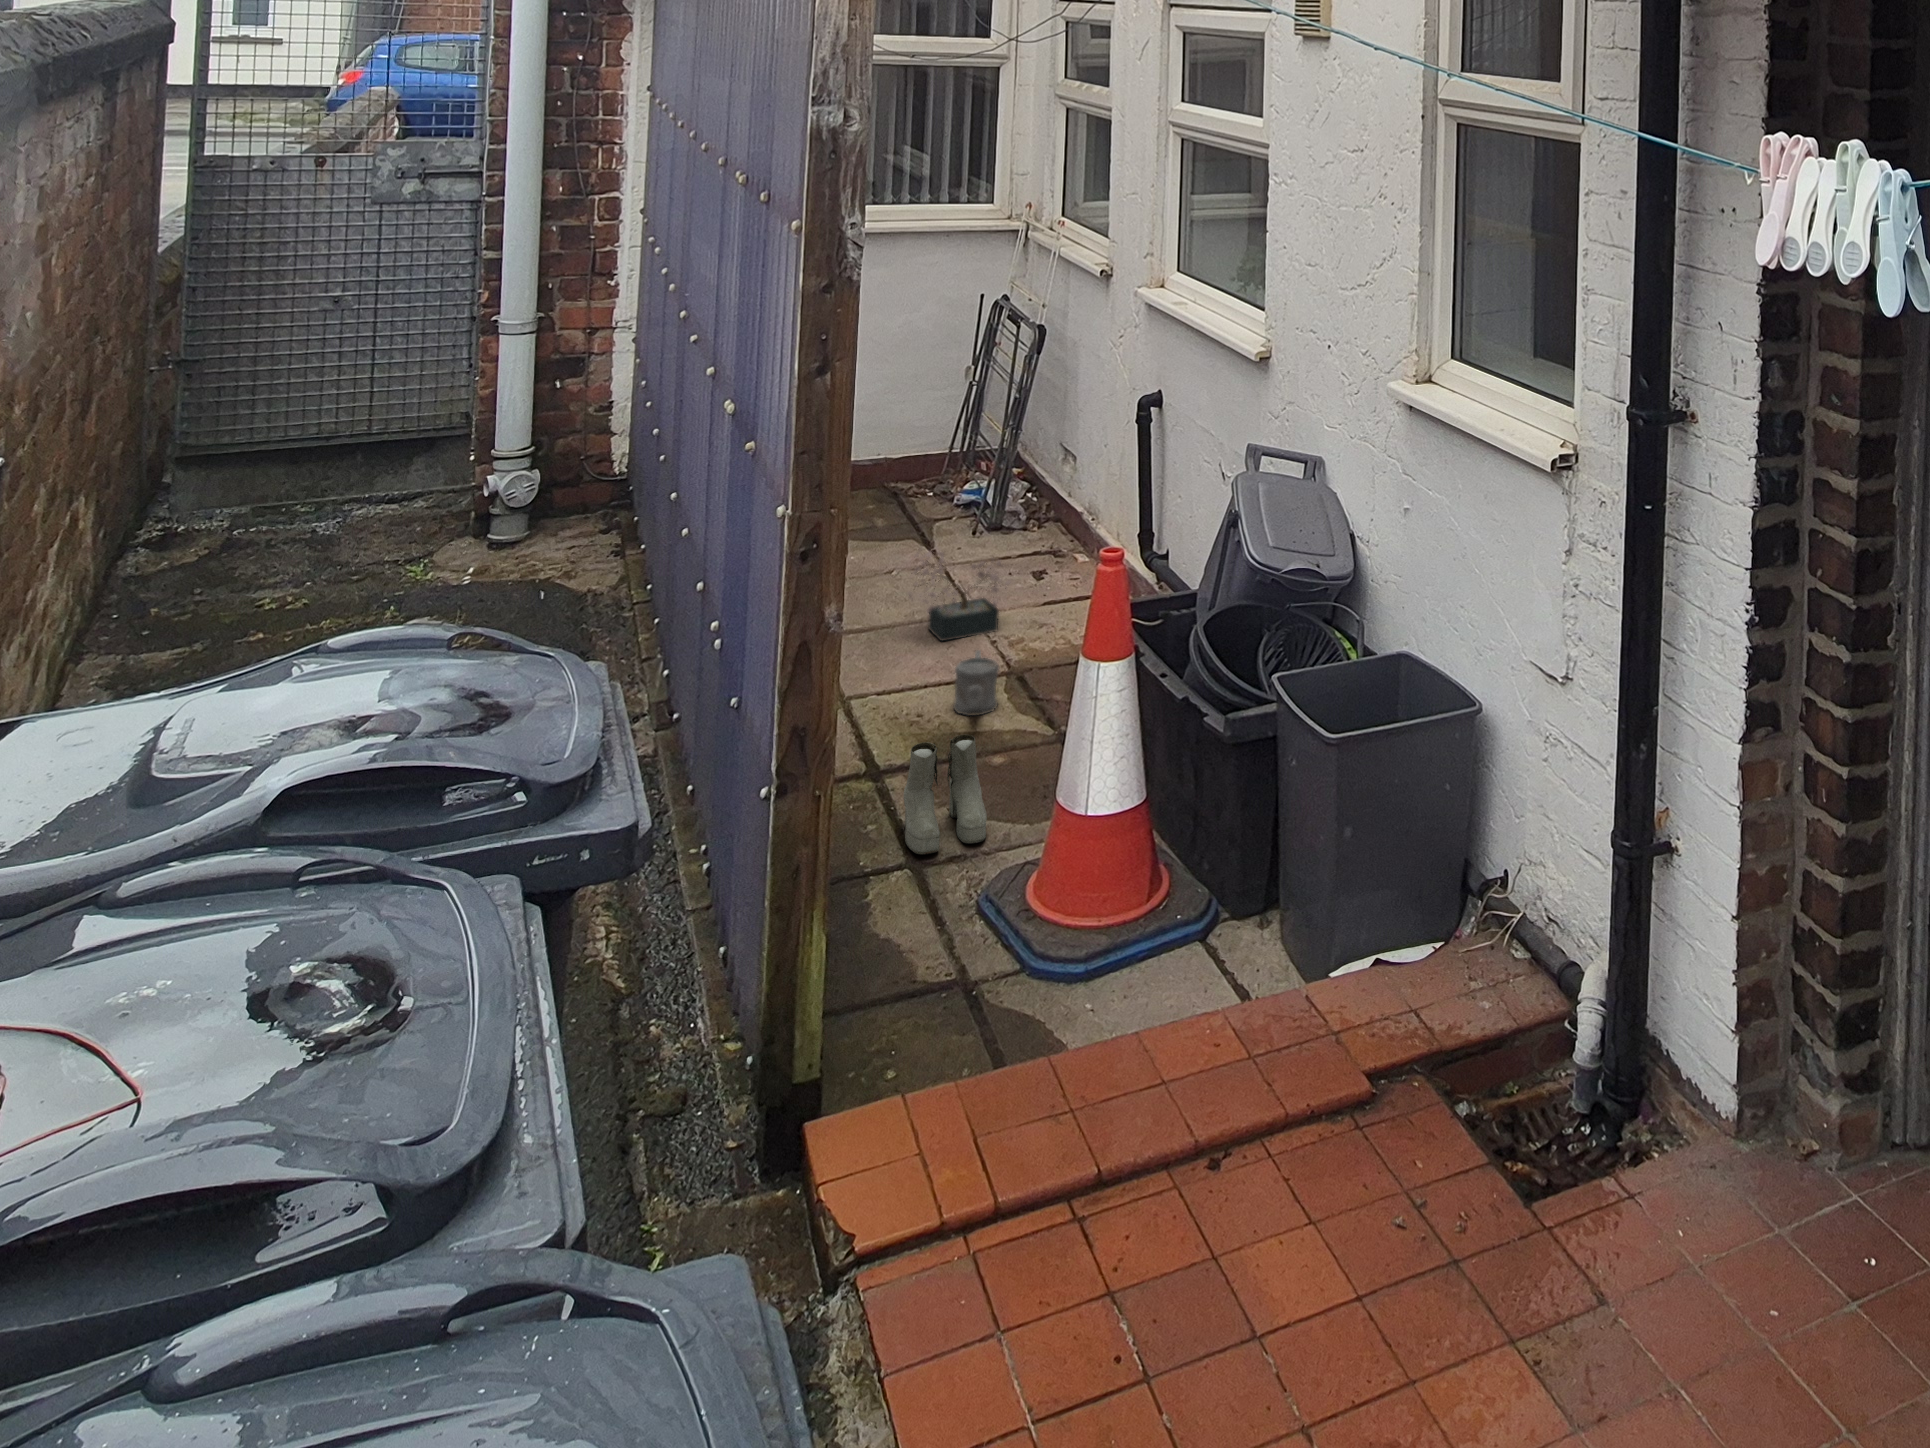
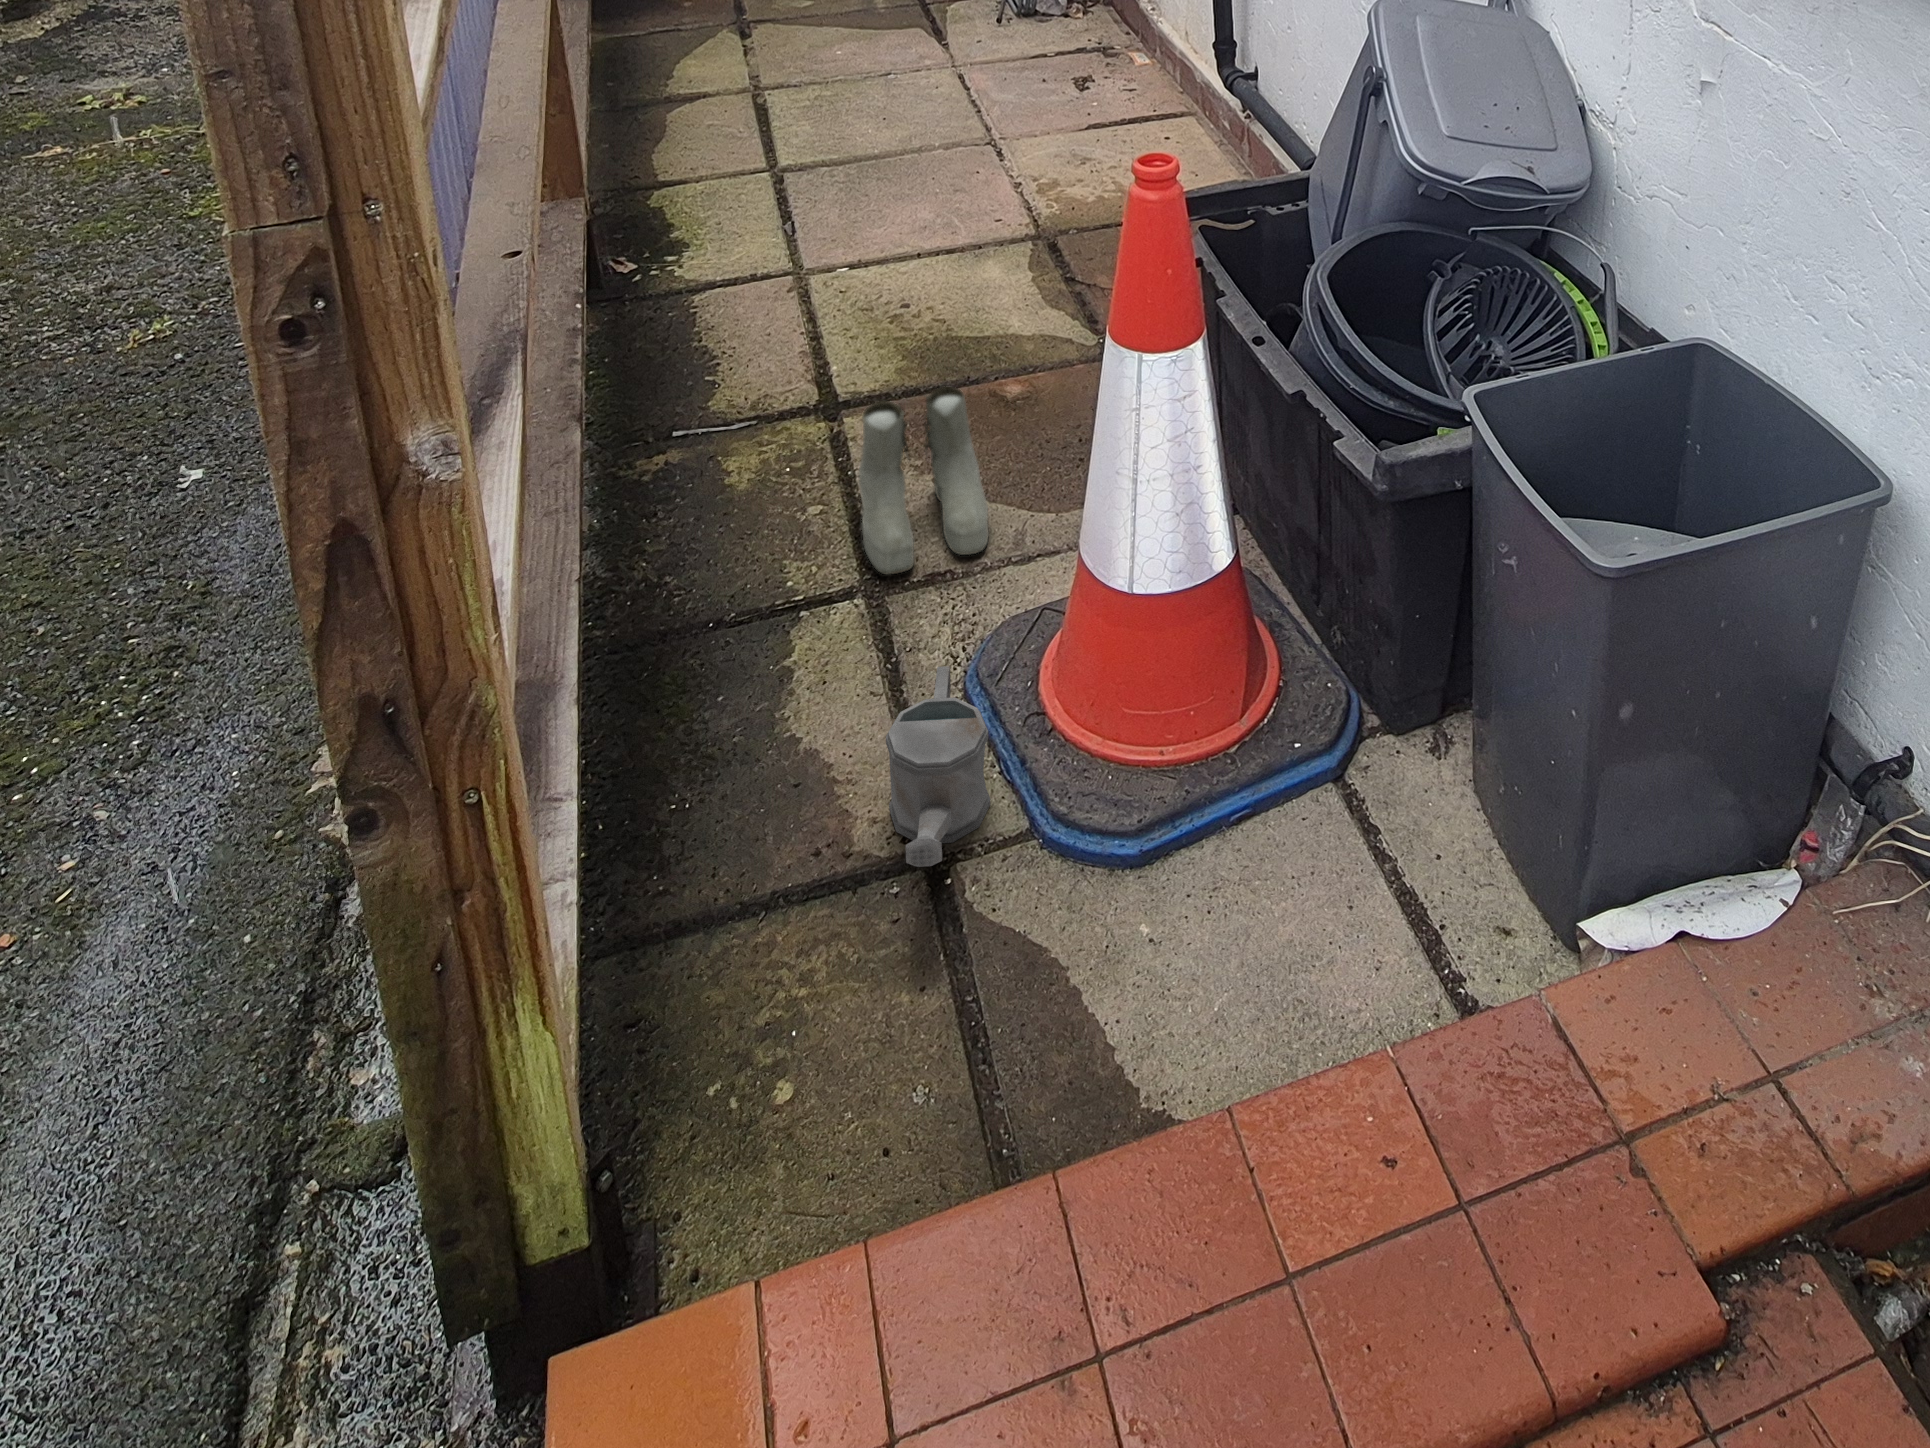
decorative plant: present [909,551,1010,641] -> none [890,59,1036,186]
watering can: present [953,650,999,715] -> present [886,666,990,867]

